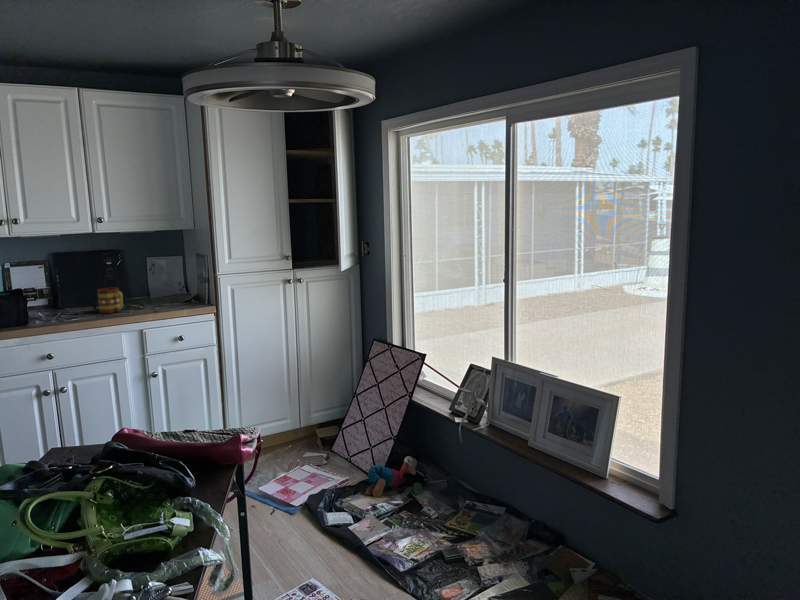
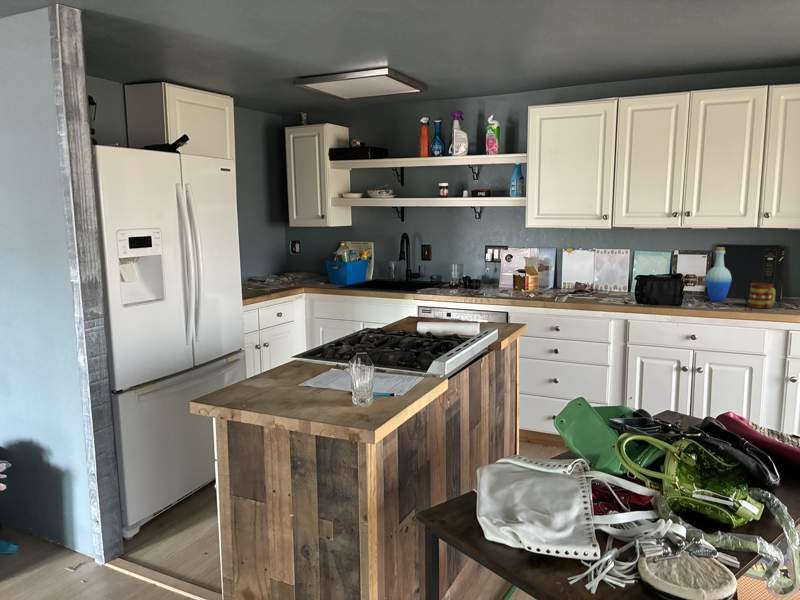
bottle: none [49,256,76,313] -> present [706,247,732,301]

